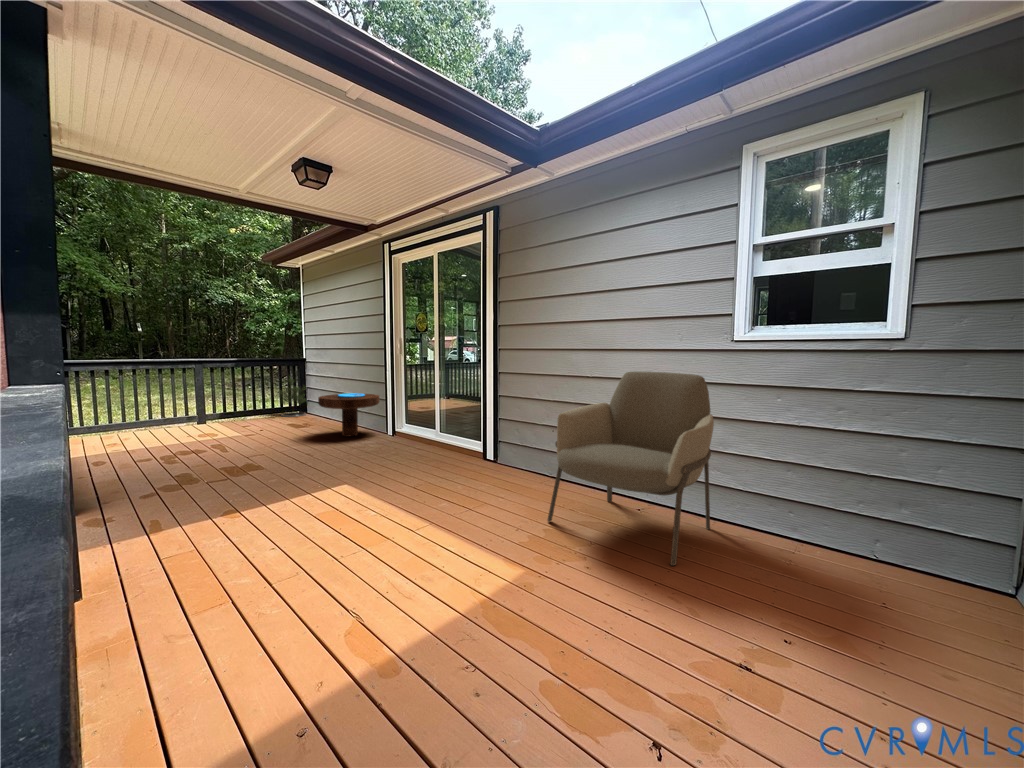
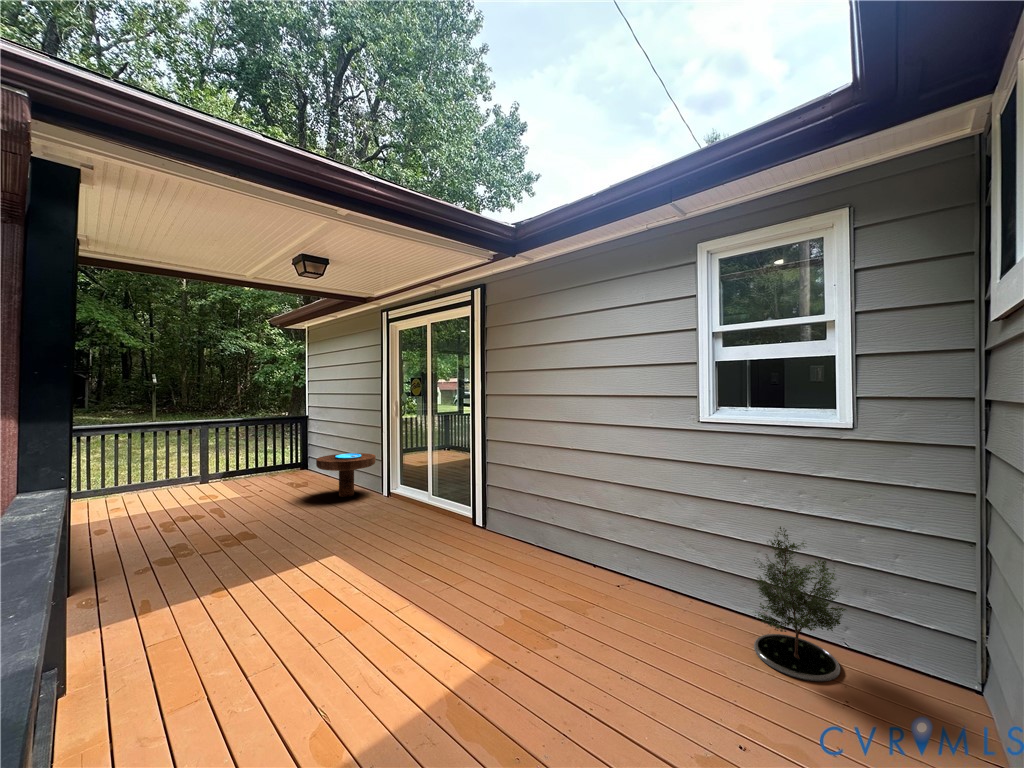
armchair: present [547,371,714,566] -> none [525,448,684,655]
potted tree: present [277,376,306,417] -> present [753,527,846,681]

